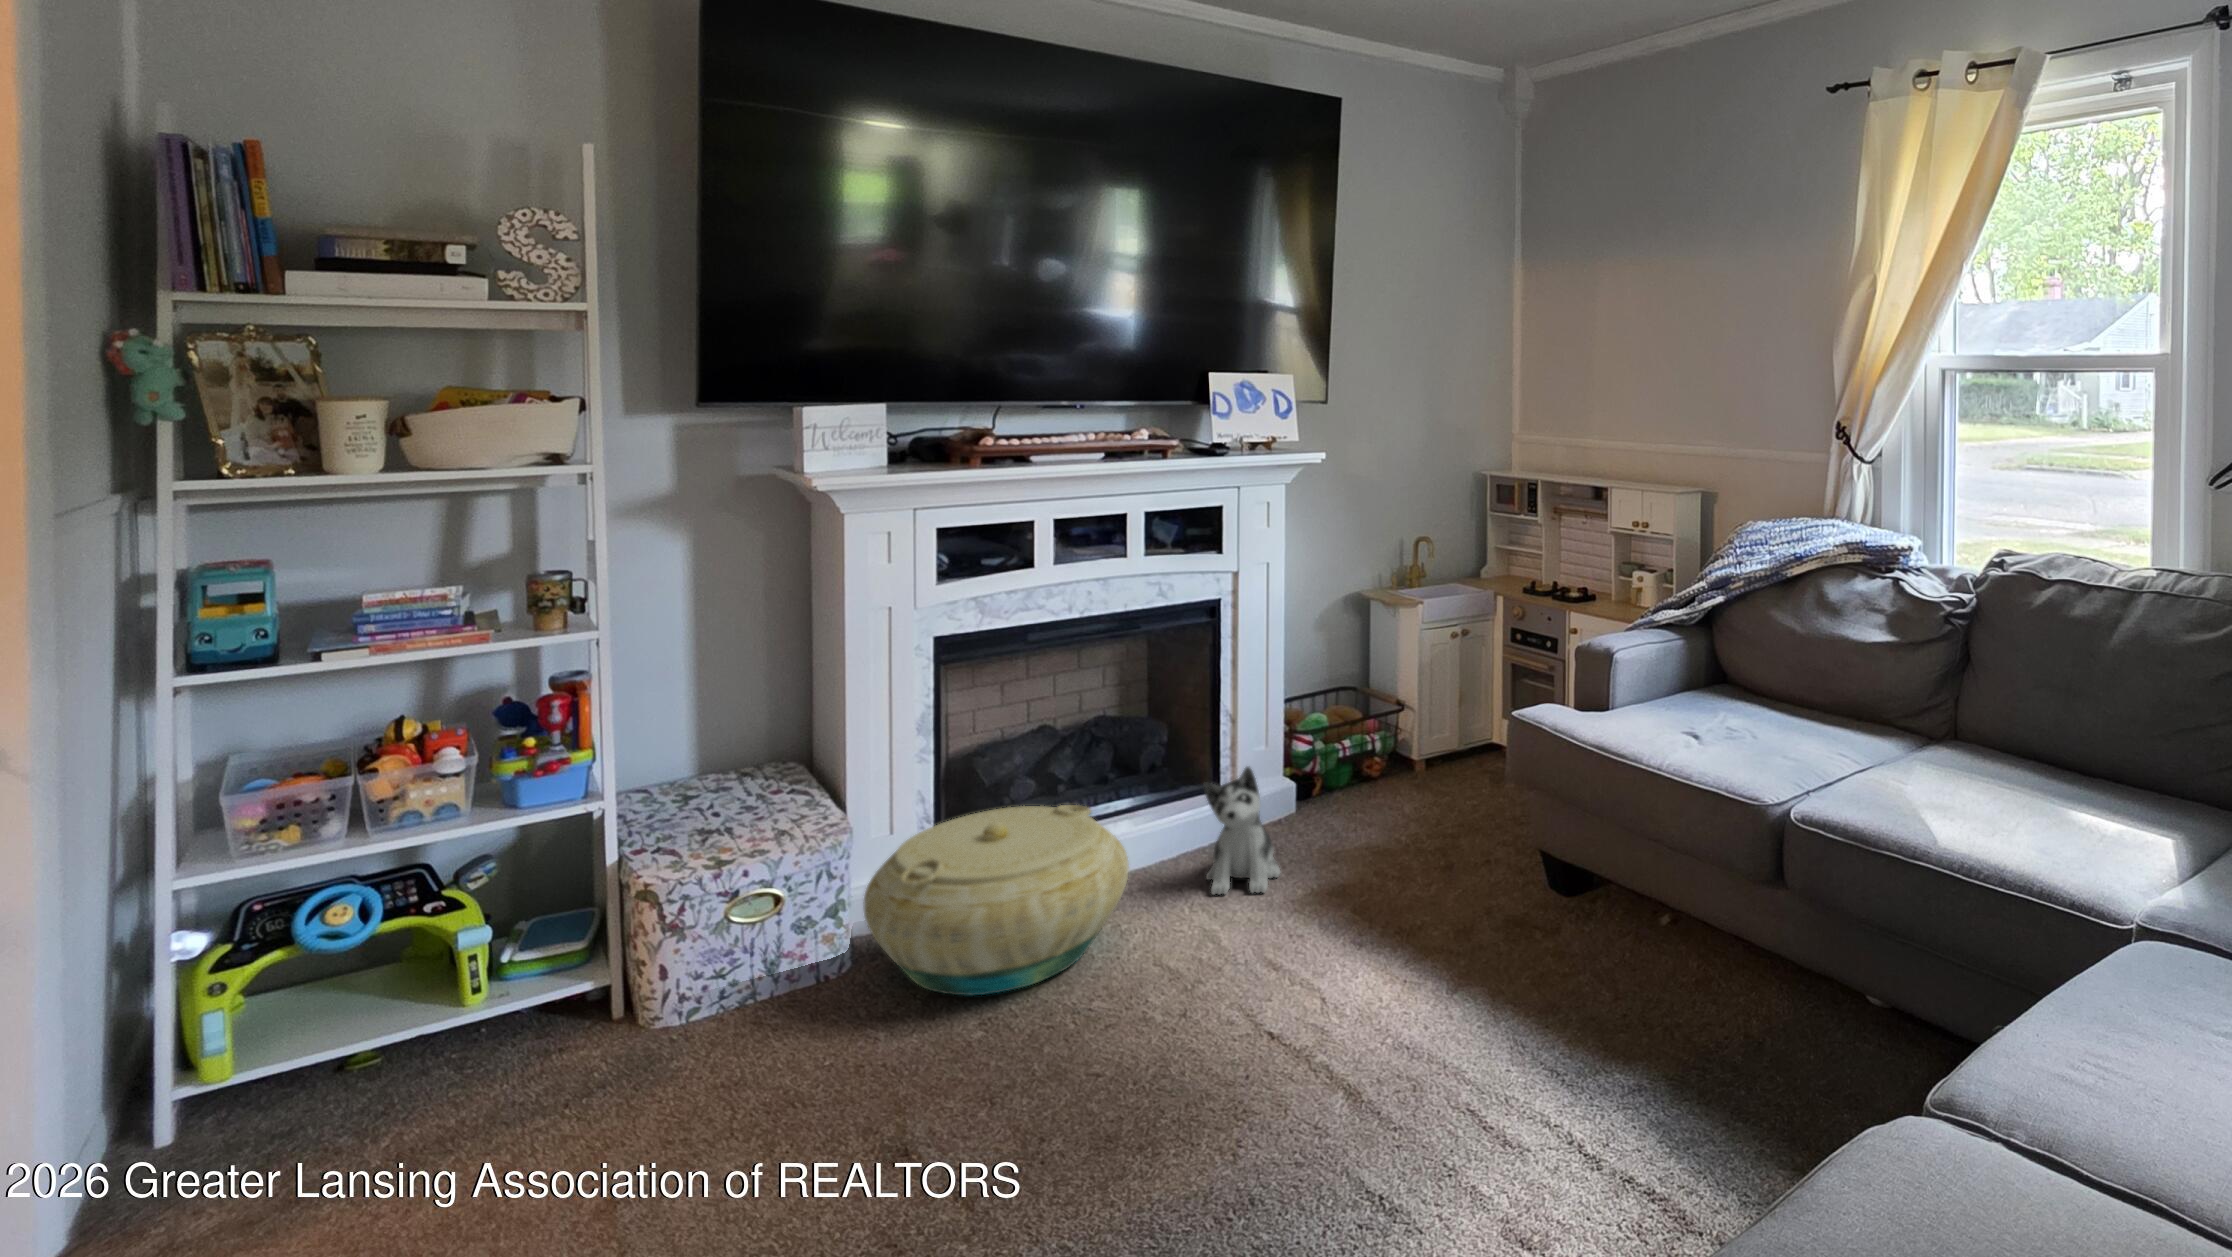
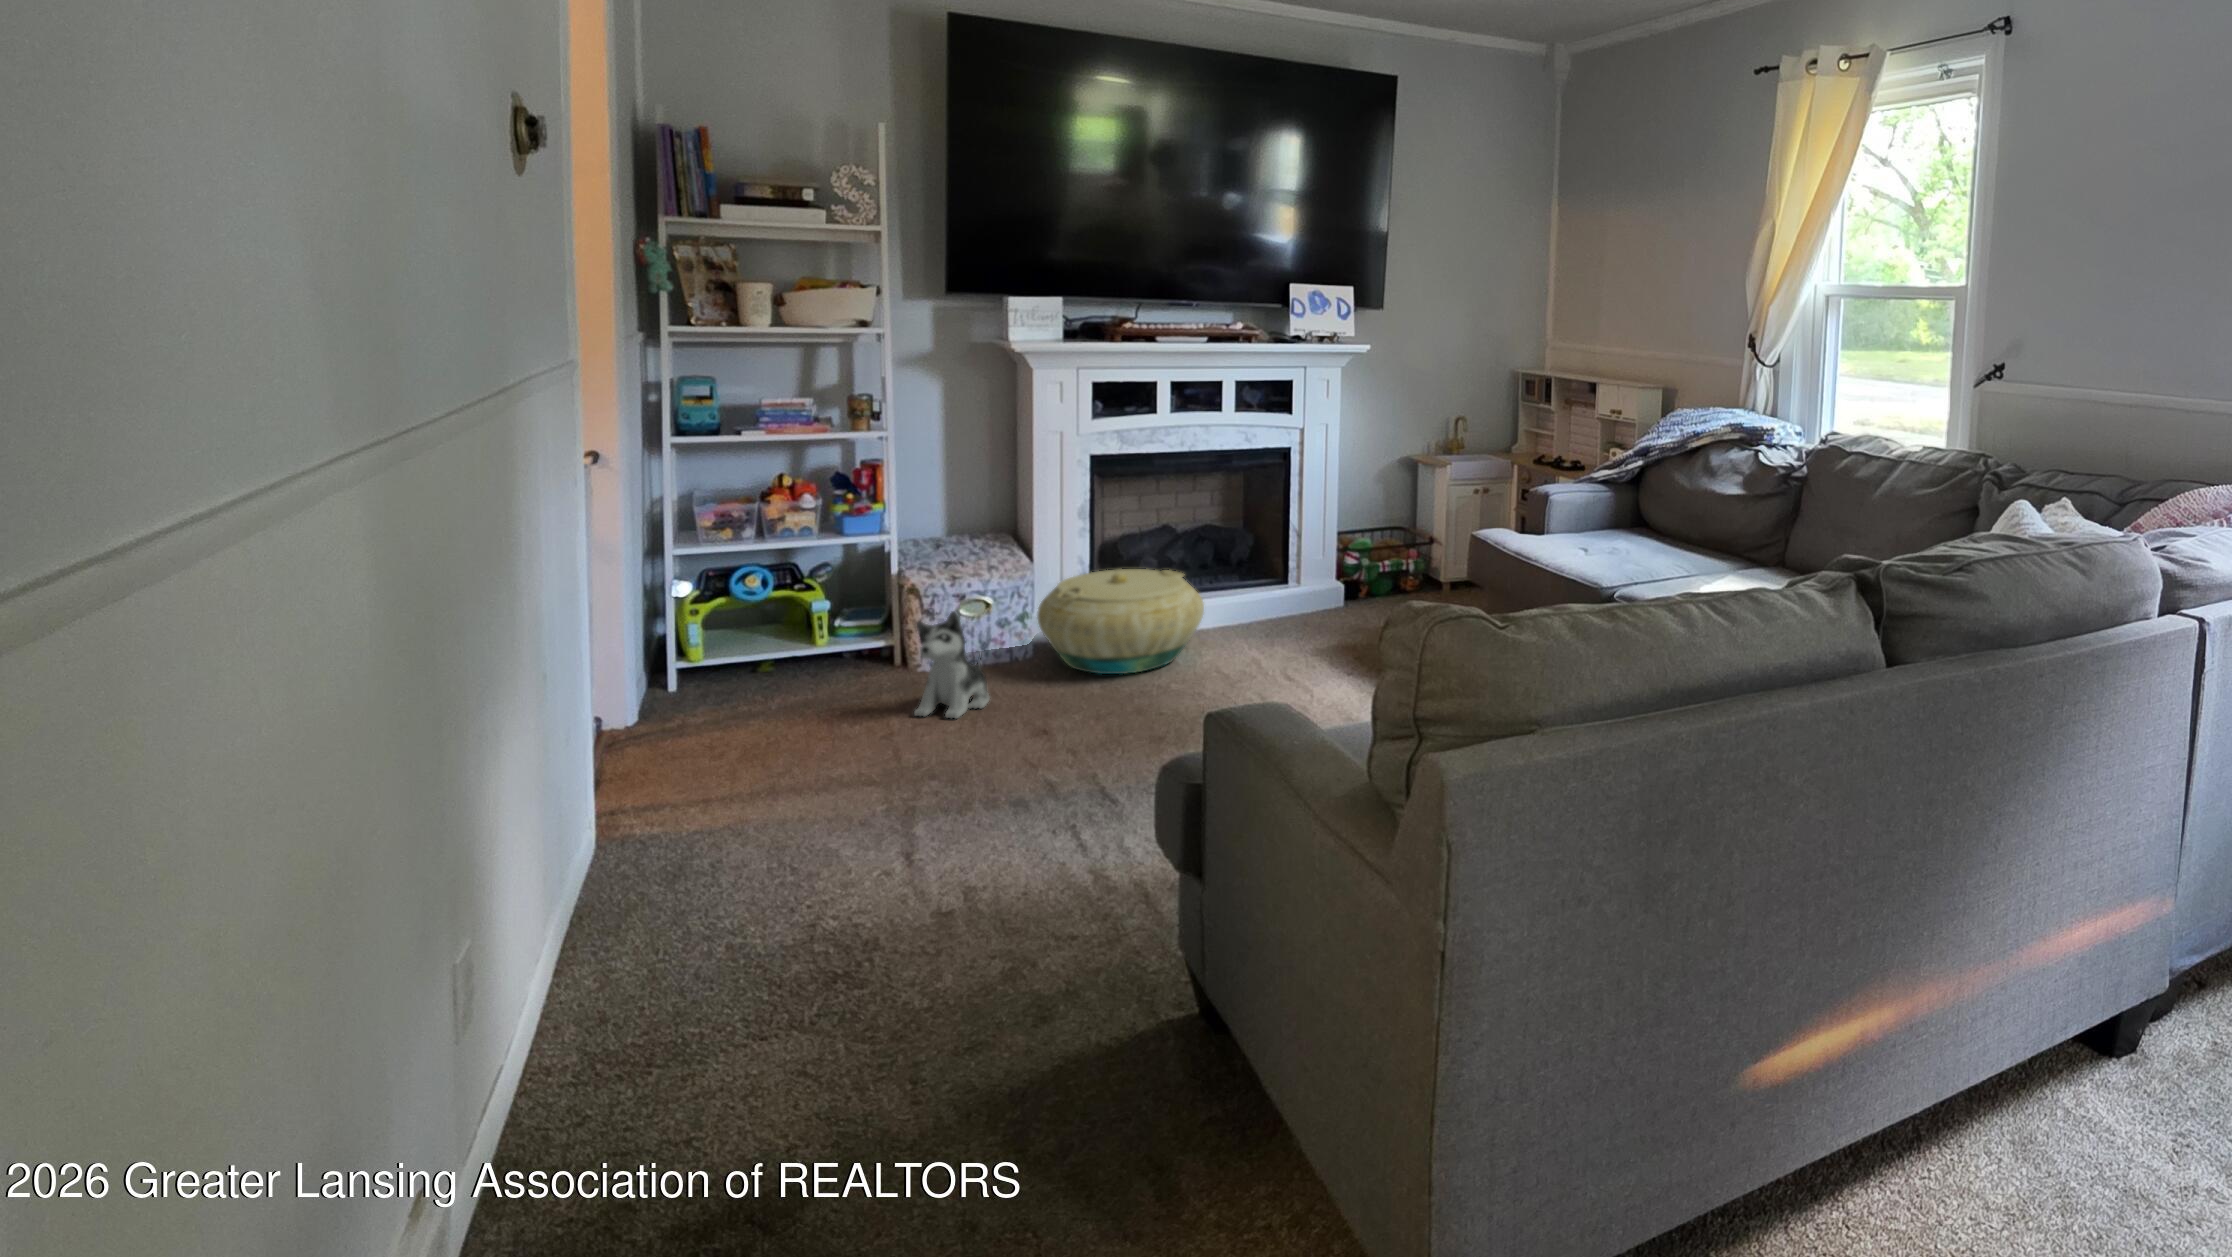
plush toy: present [1203,767,1280,894] -> present [914,612,989,718]

